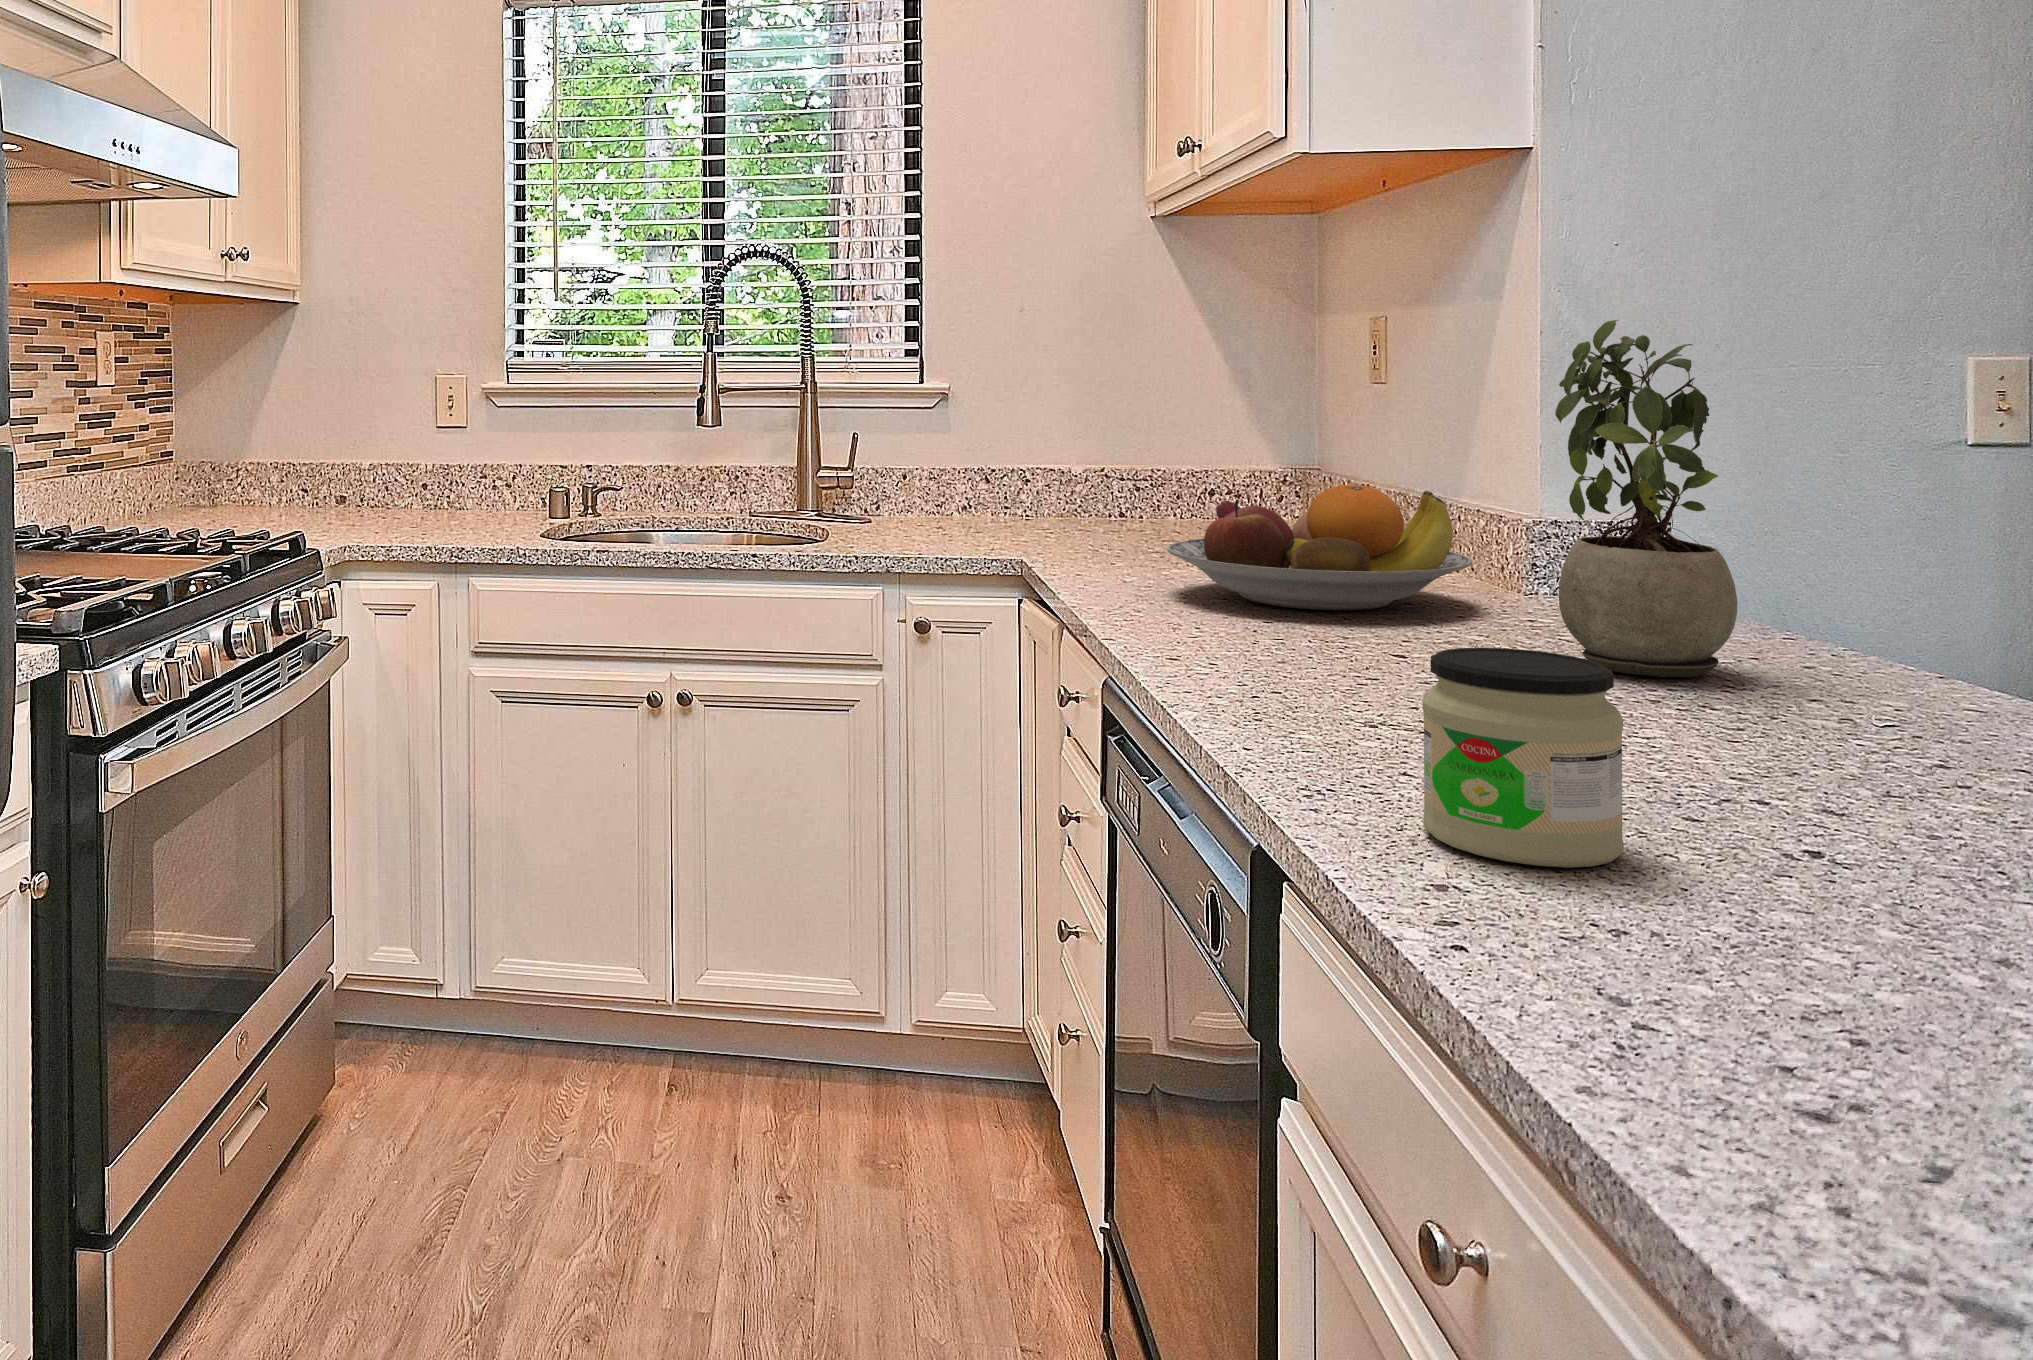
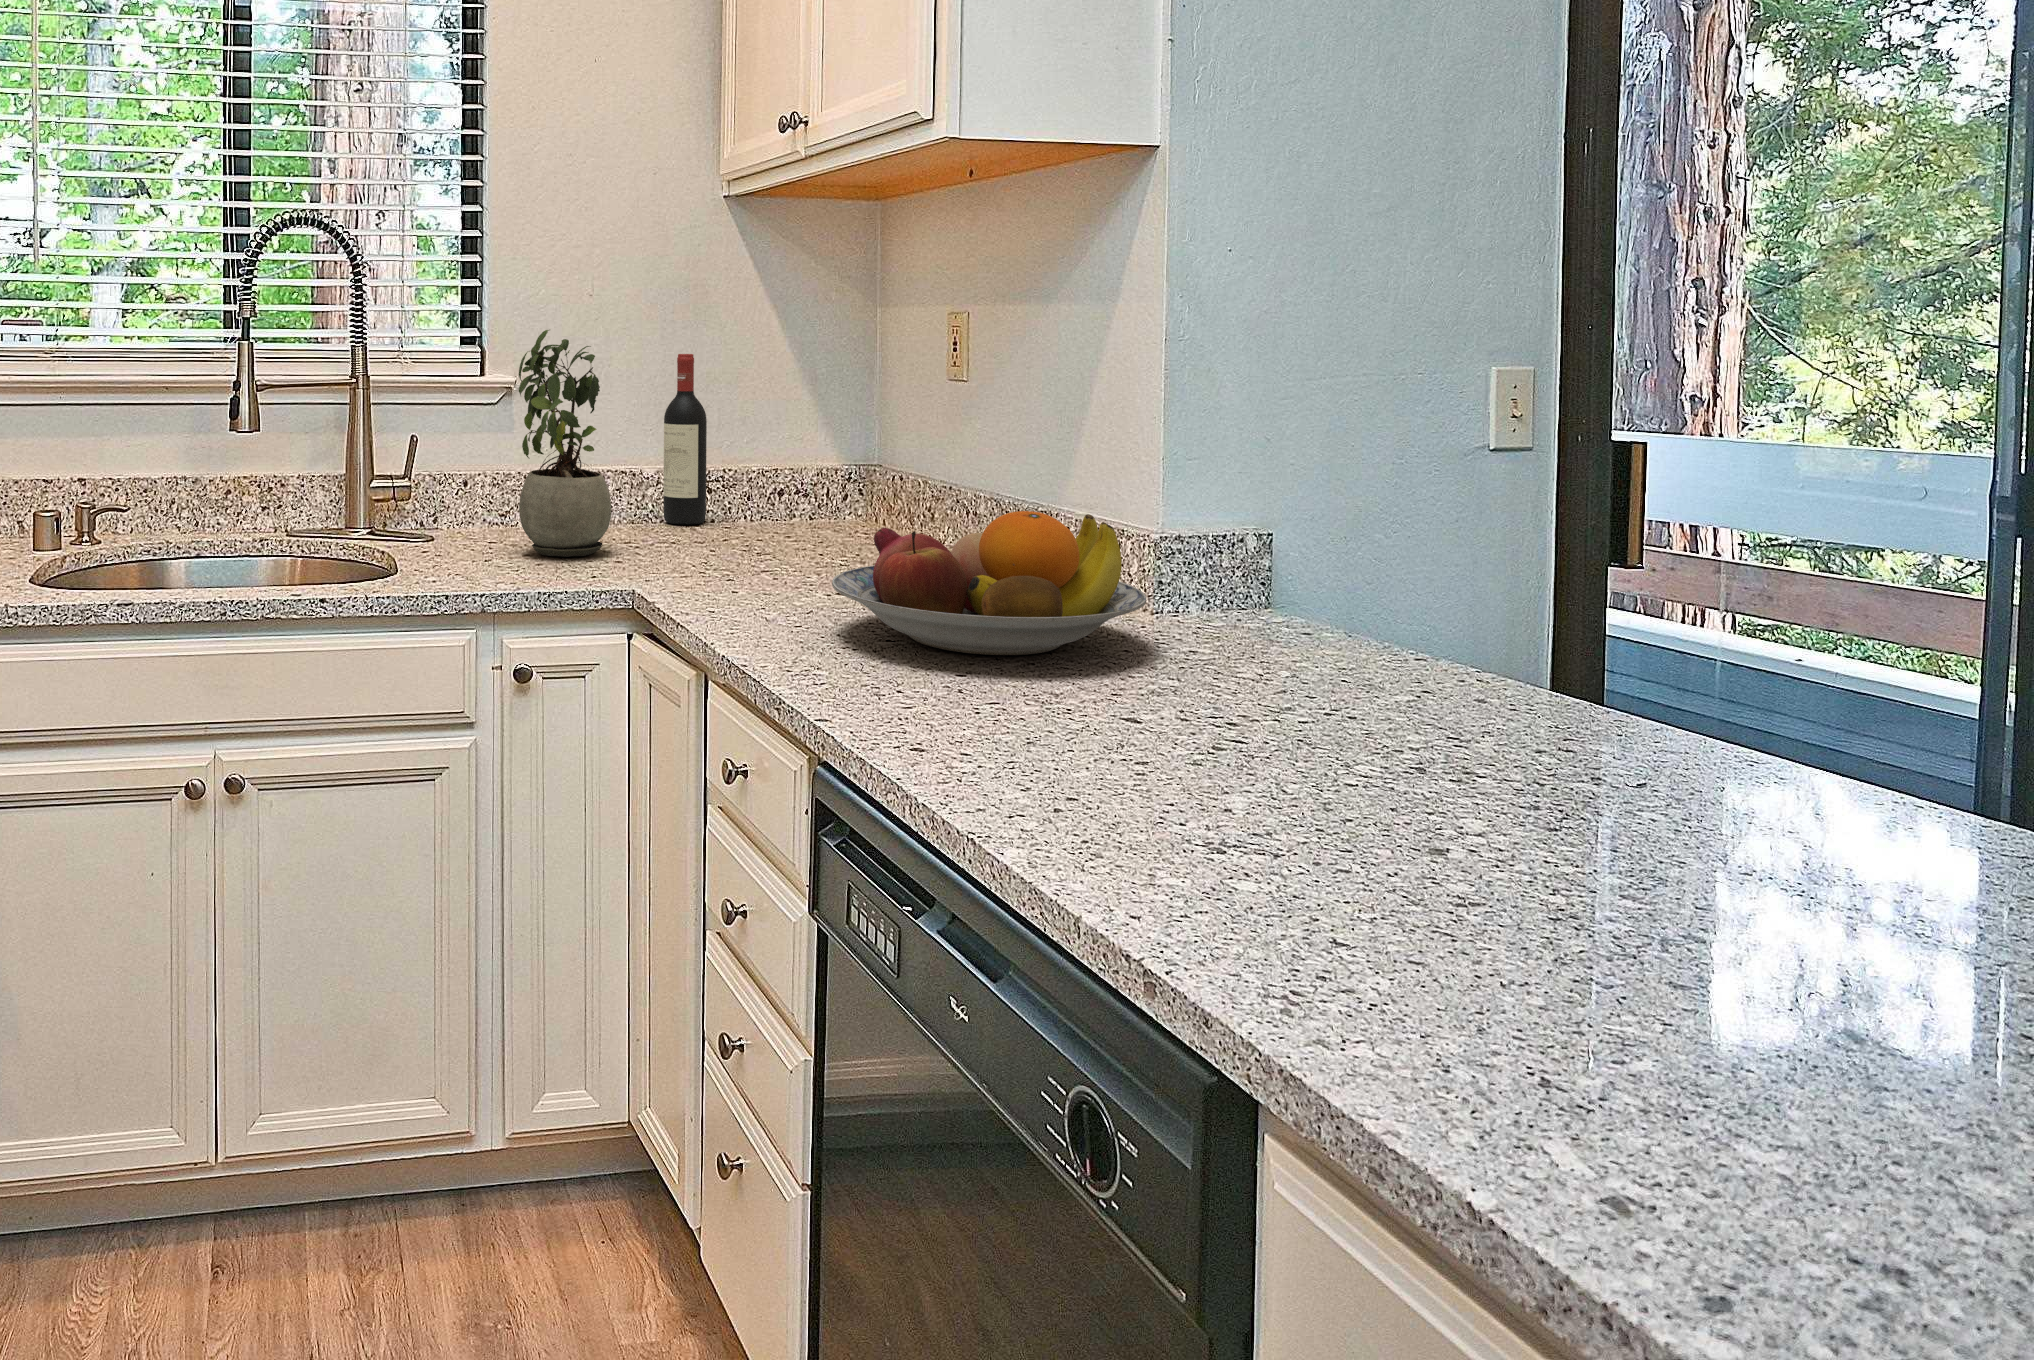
potted plant: present [1555,320,1737,677] -> present [519,330,611,557]
wine bottle: none [1091,363,1133,519] -> present [664,354,707,525]
jar: present [1422,648,1624,867] -> none [1504,824,1793,1155]

